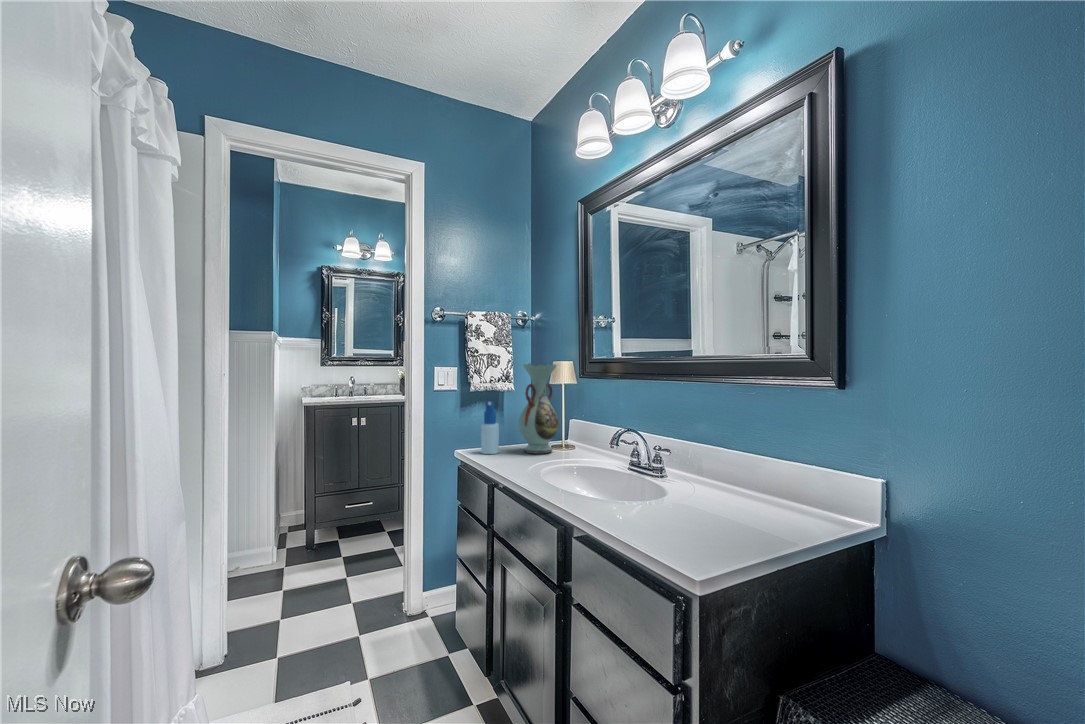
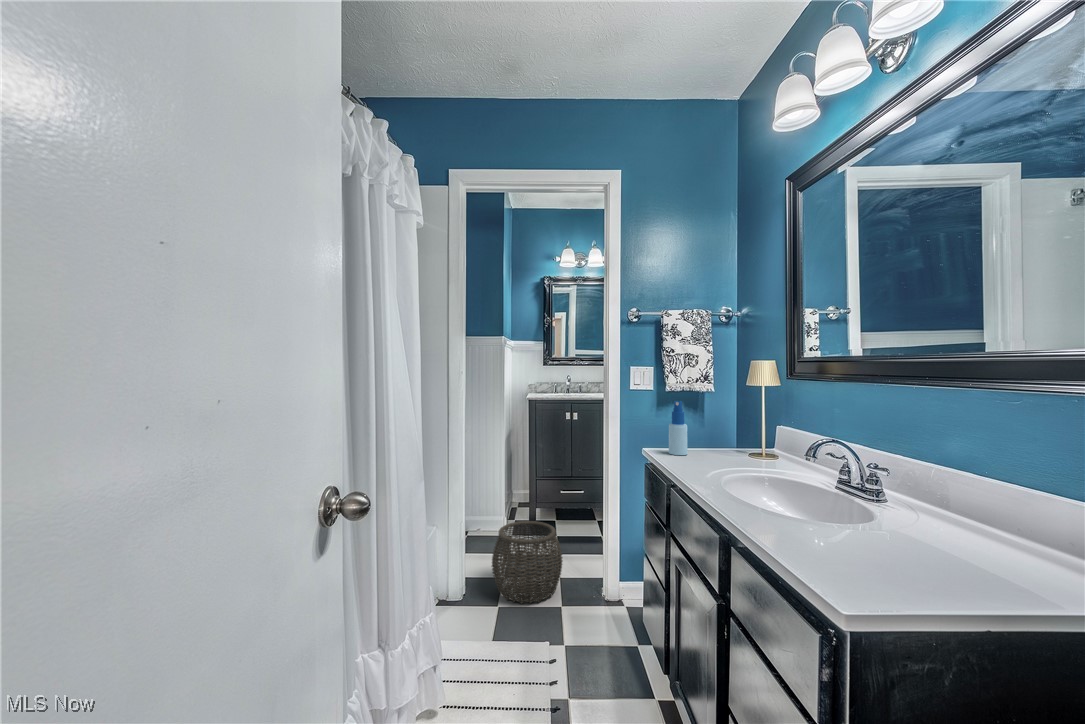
decorative vase: present [518,364,559,453] -> none [709,363,756,460]
woven basket: none [266,545,358,646] -> present [492,521,563,603]

